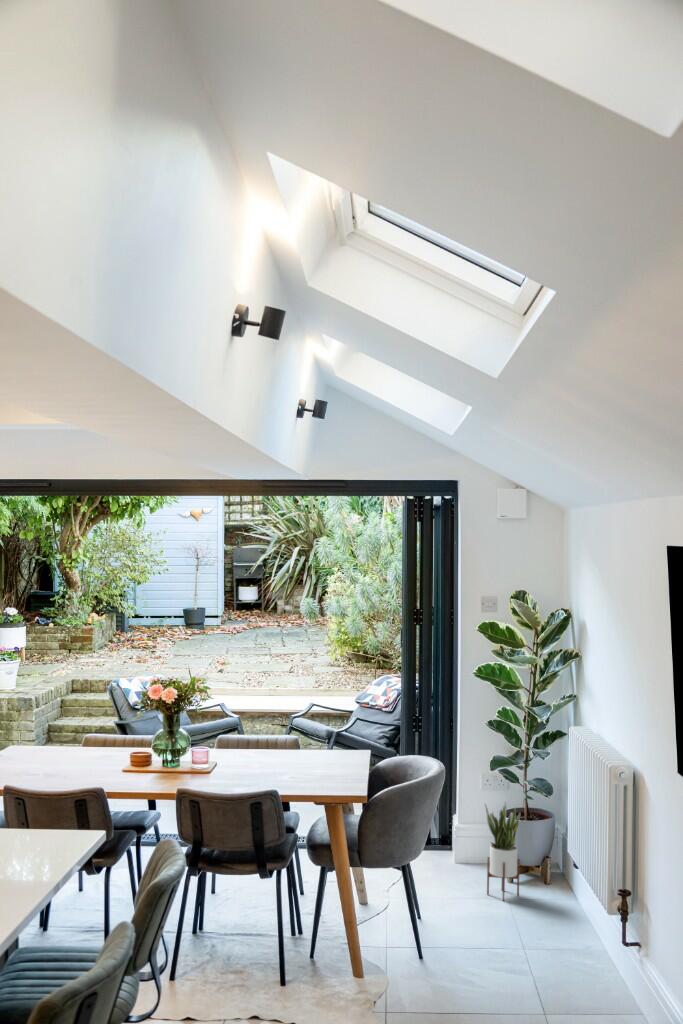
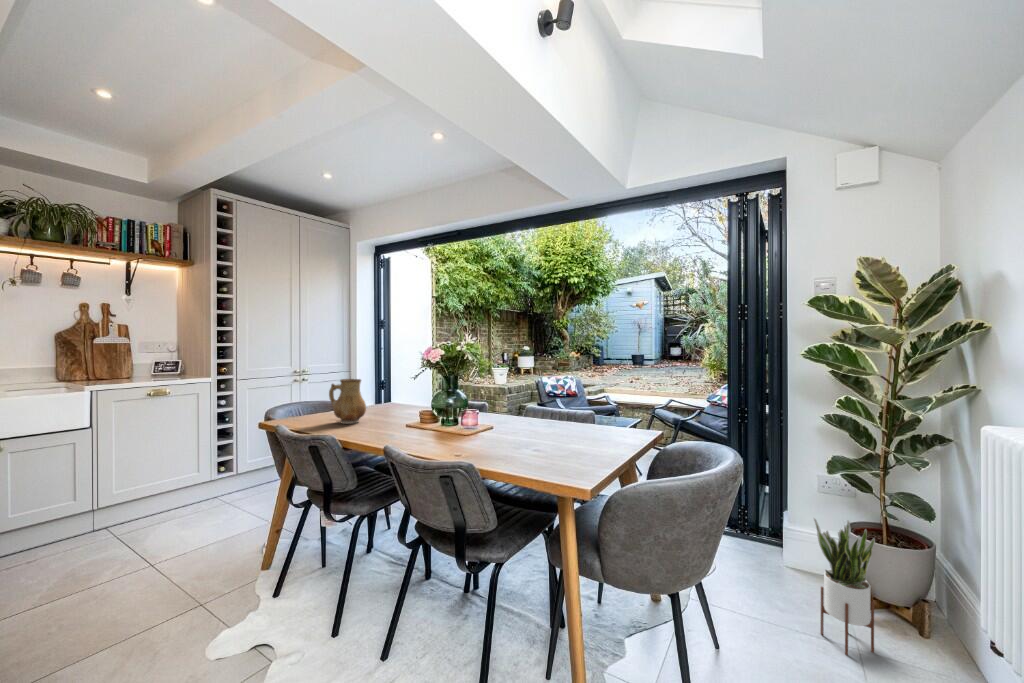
ceramic pitcher: none [20,713,60,768] -> present [329,379,366,424]

